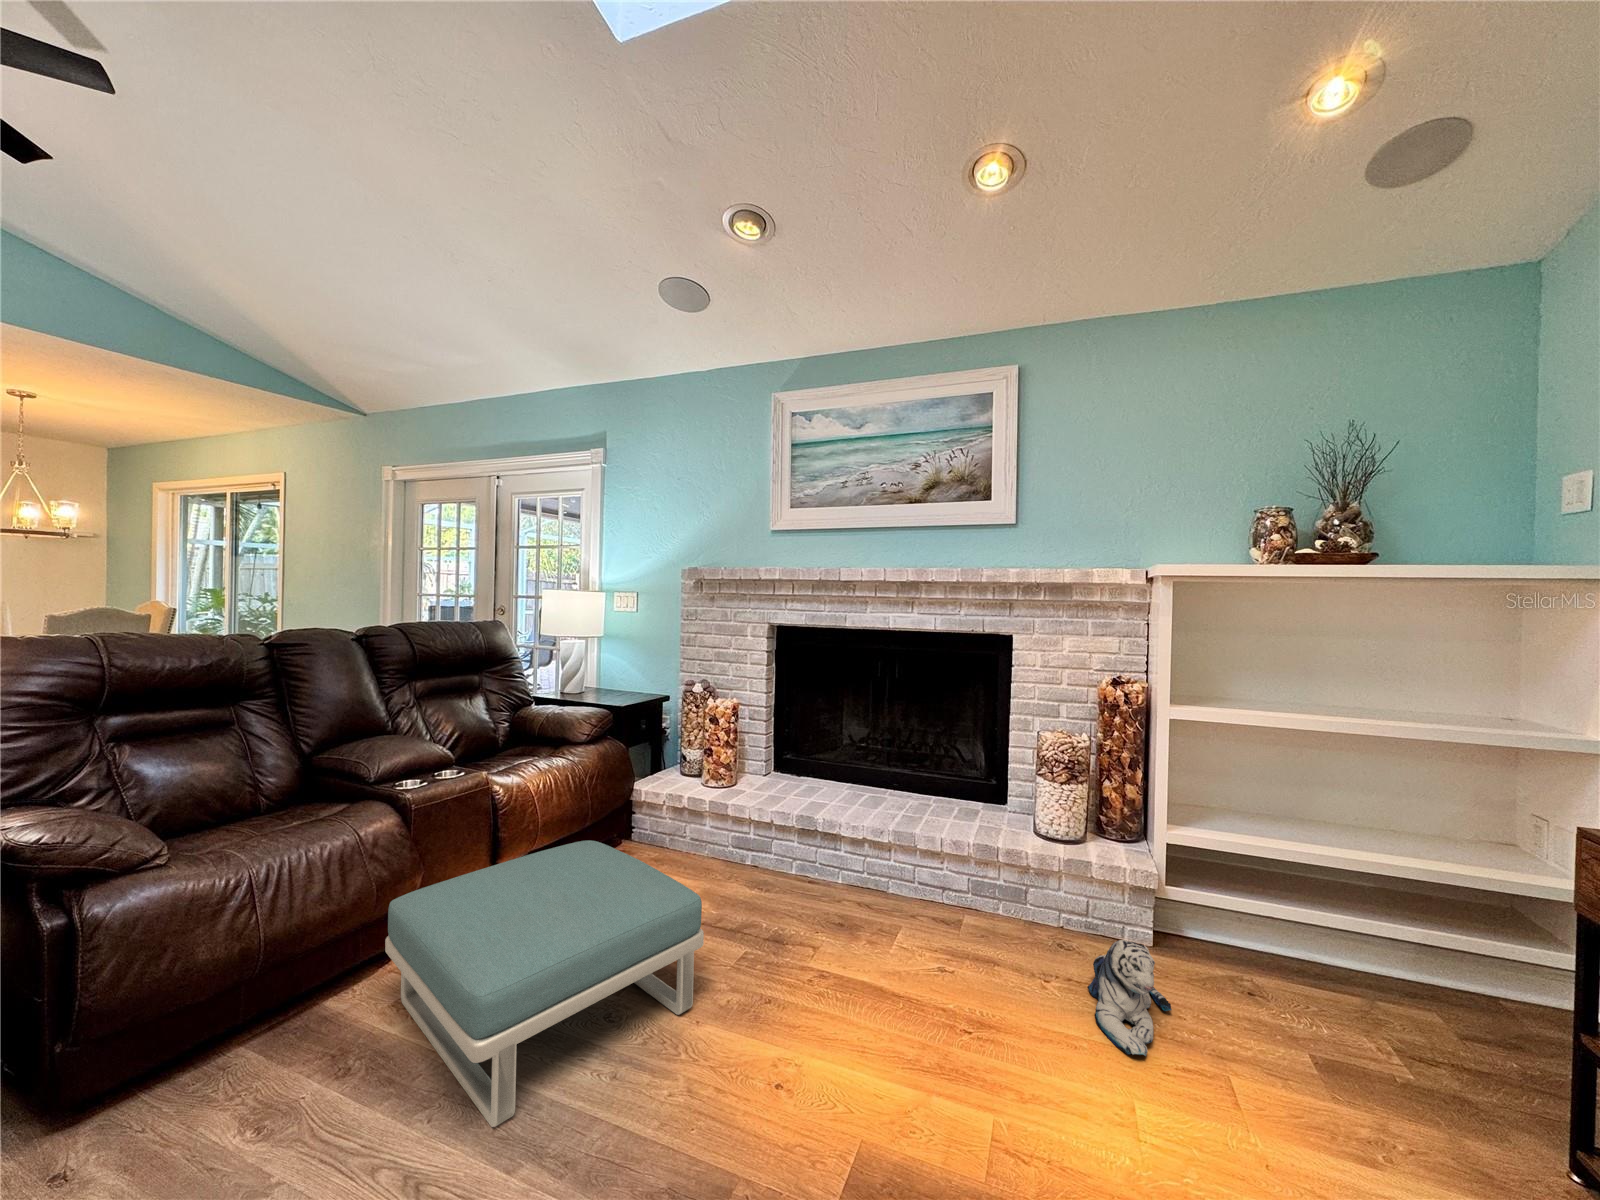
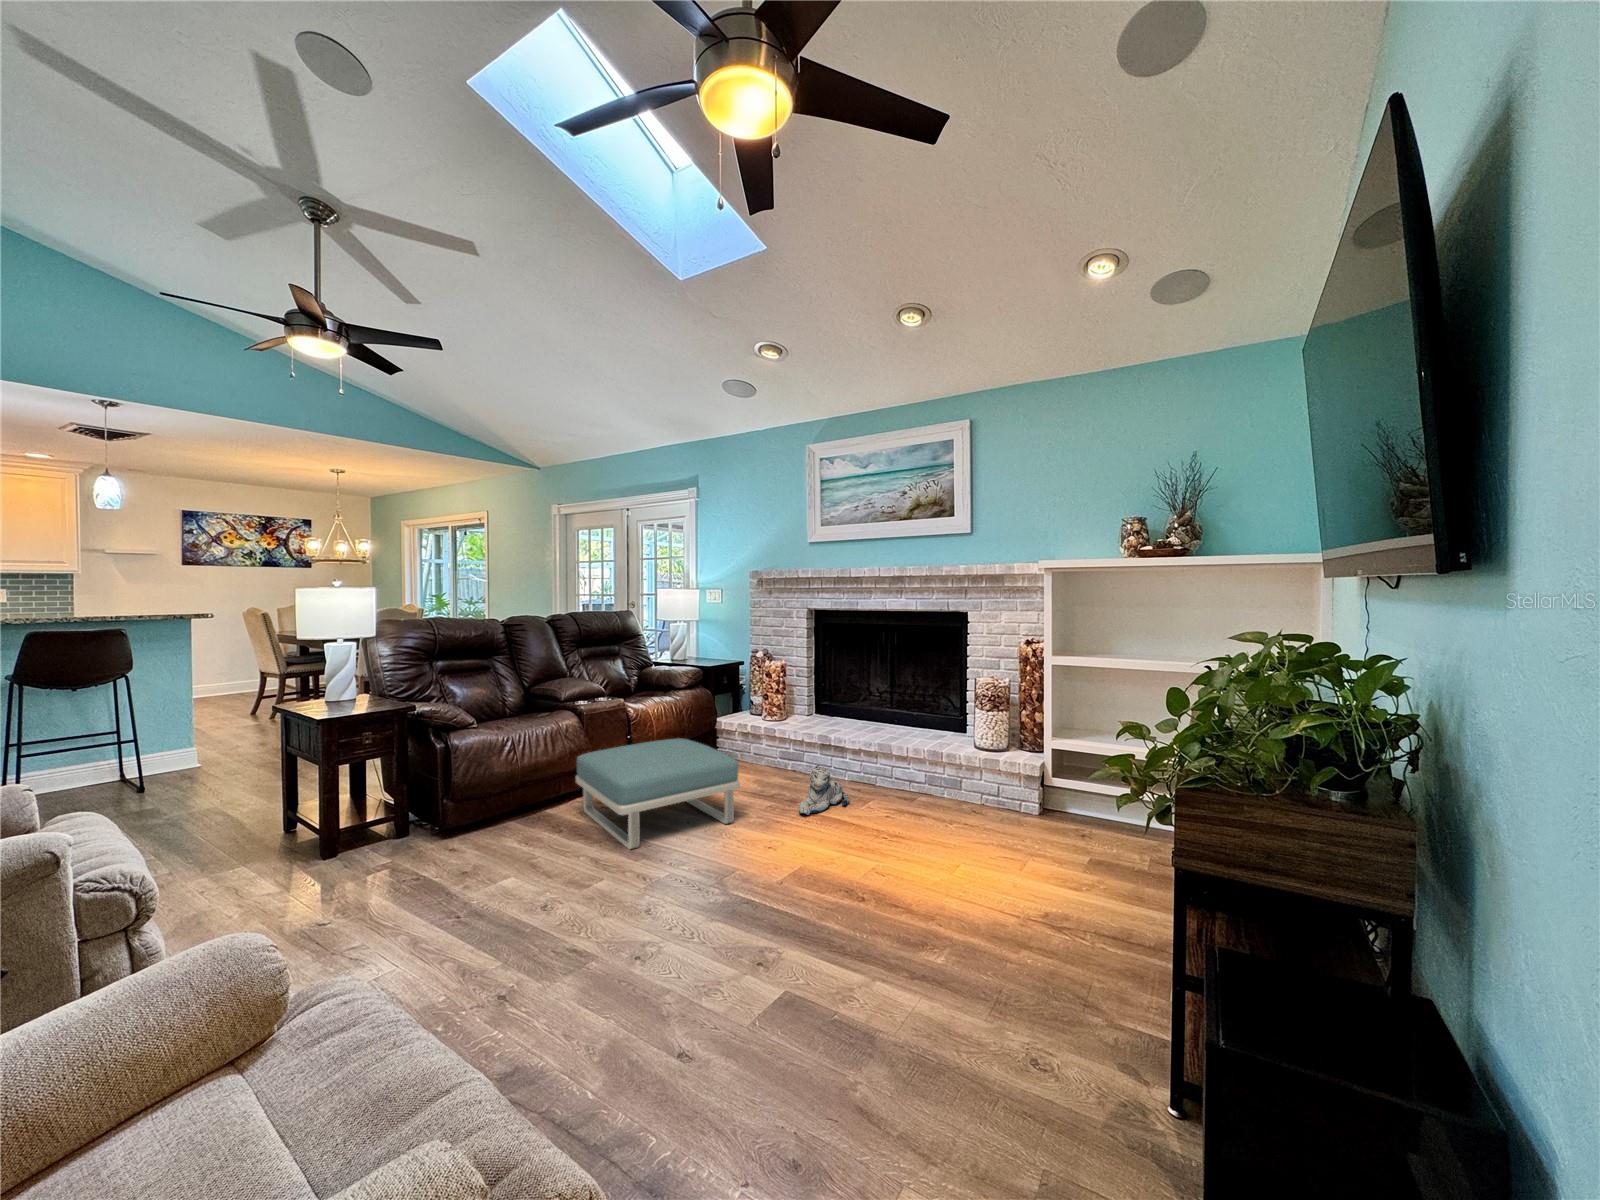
plush toy: present [1087,940,1172,1056] -> present [799,766,850,815]

